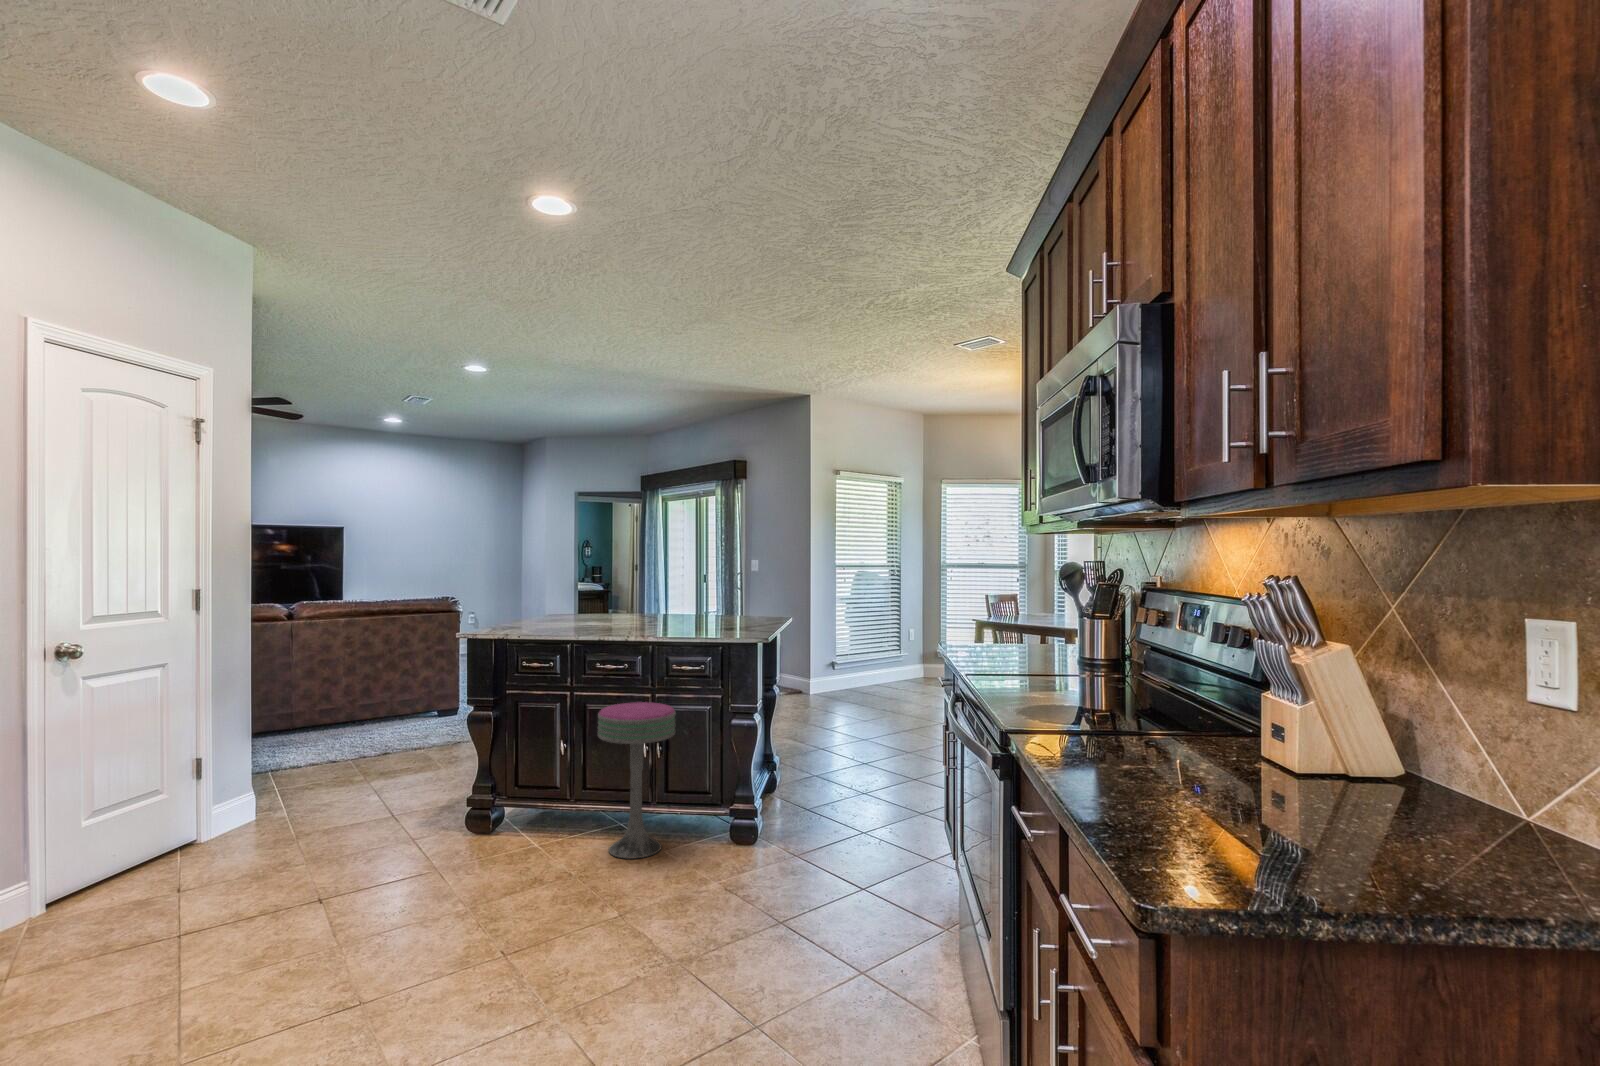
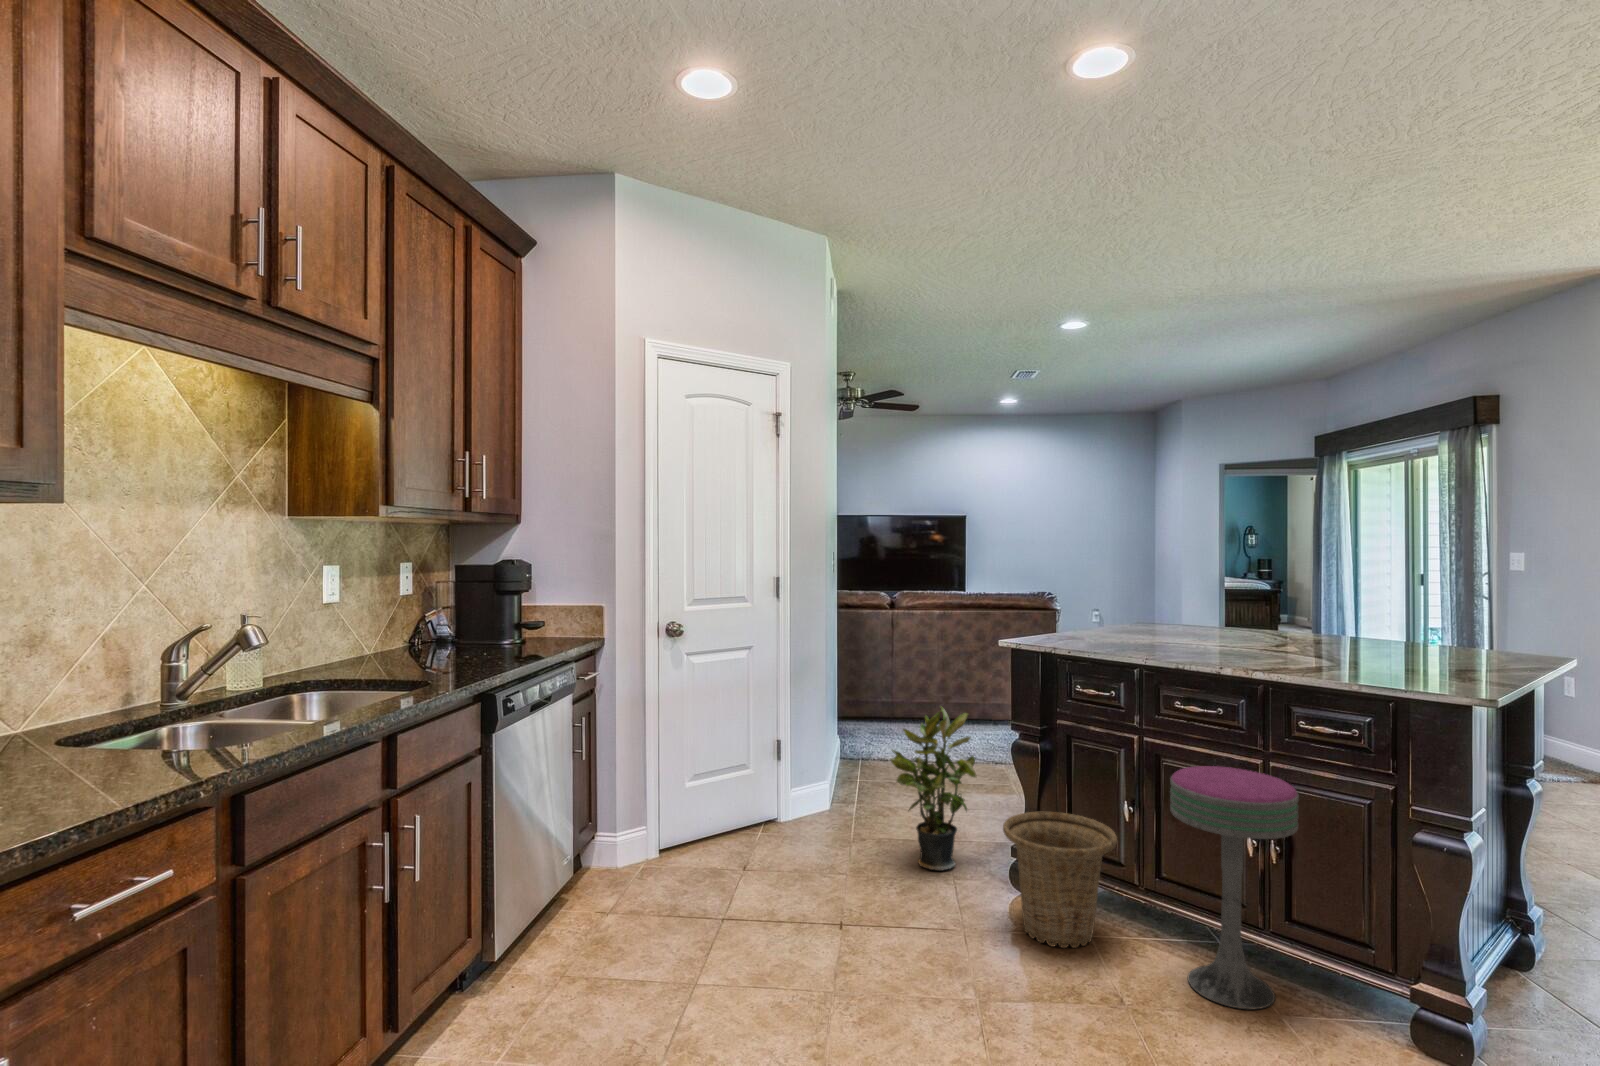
potted plant: none [344,696,429,841] -> present [891,708,976,871]
basket: none [468,761,557,862] -> present [1003,812,1117,948]

